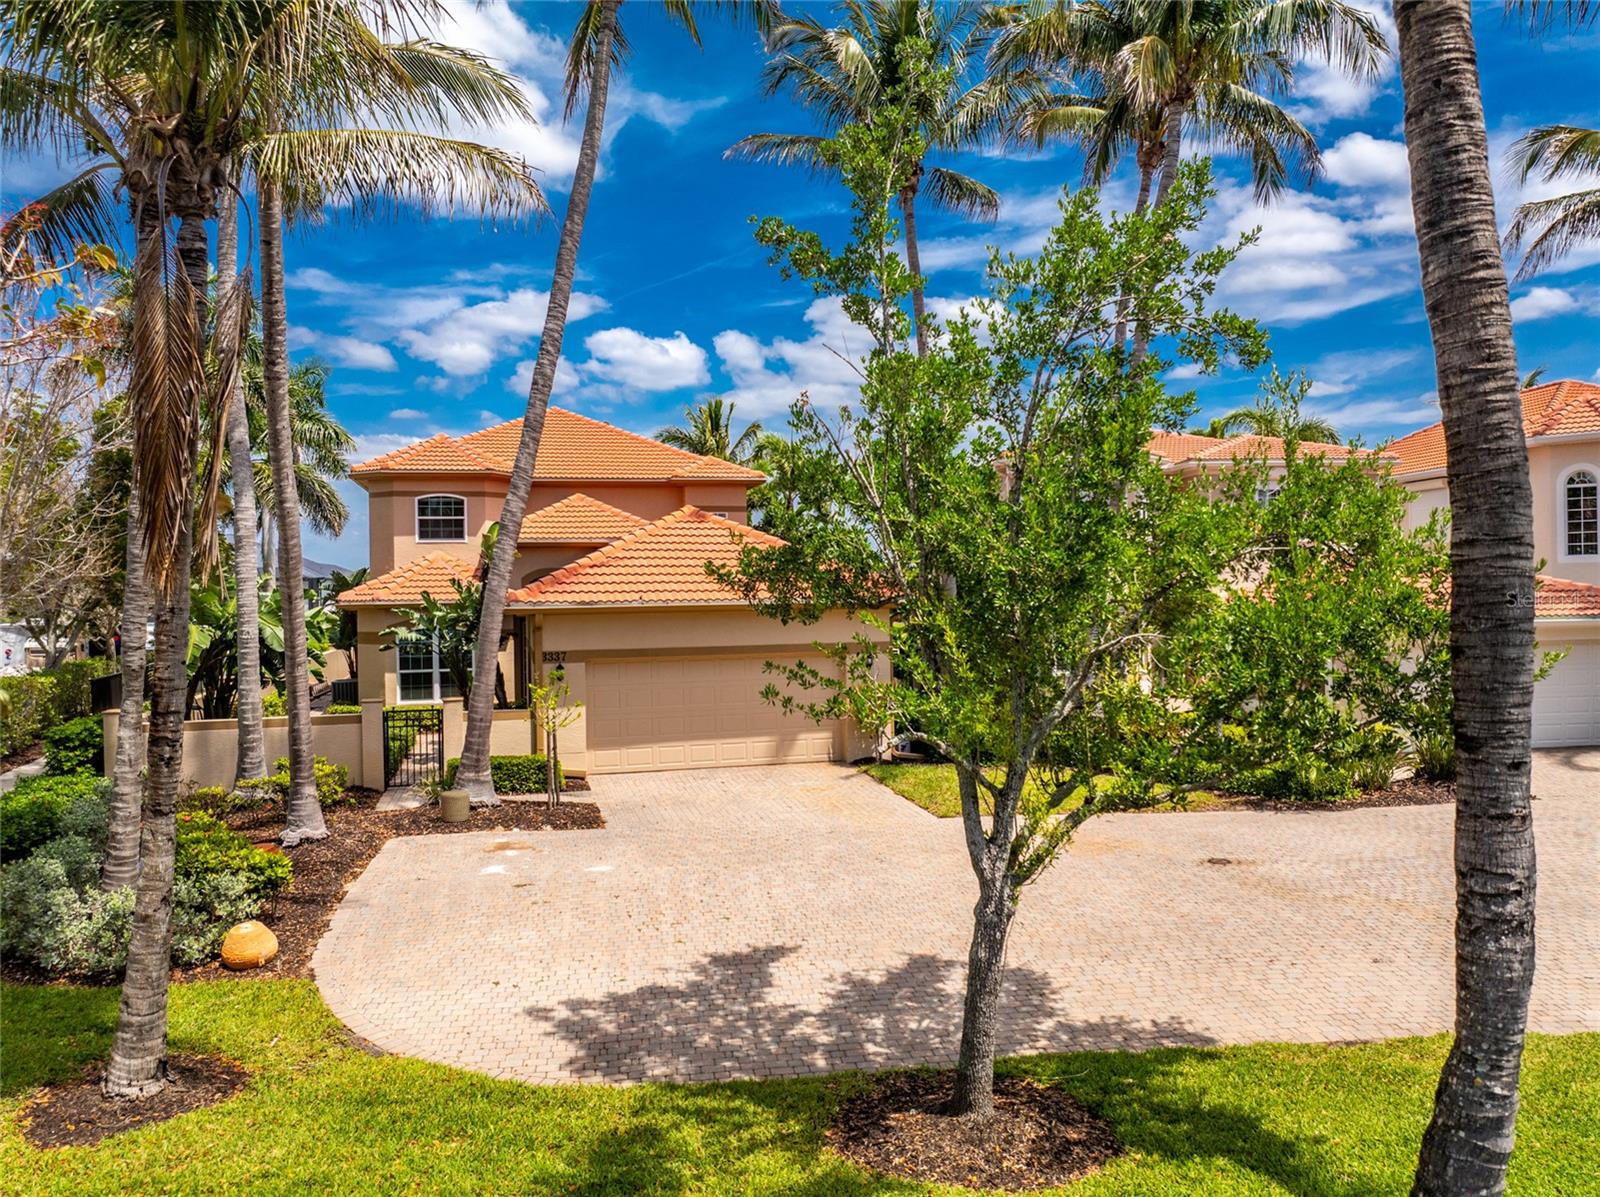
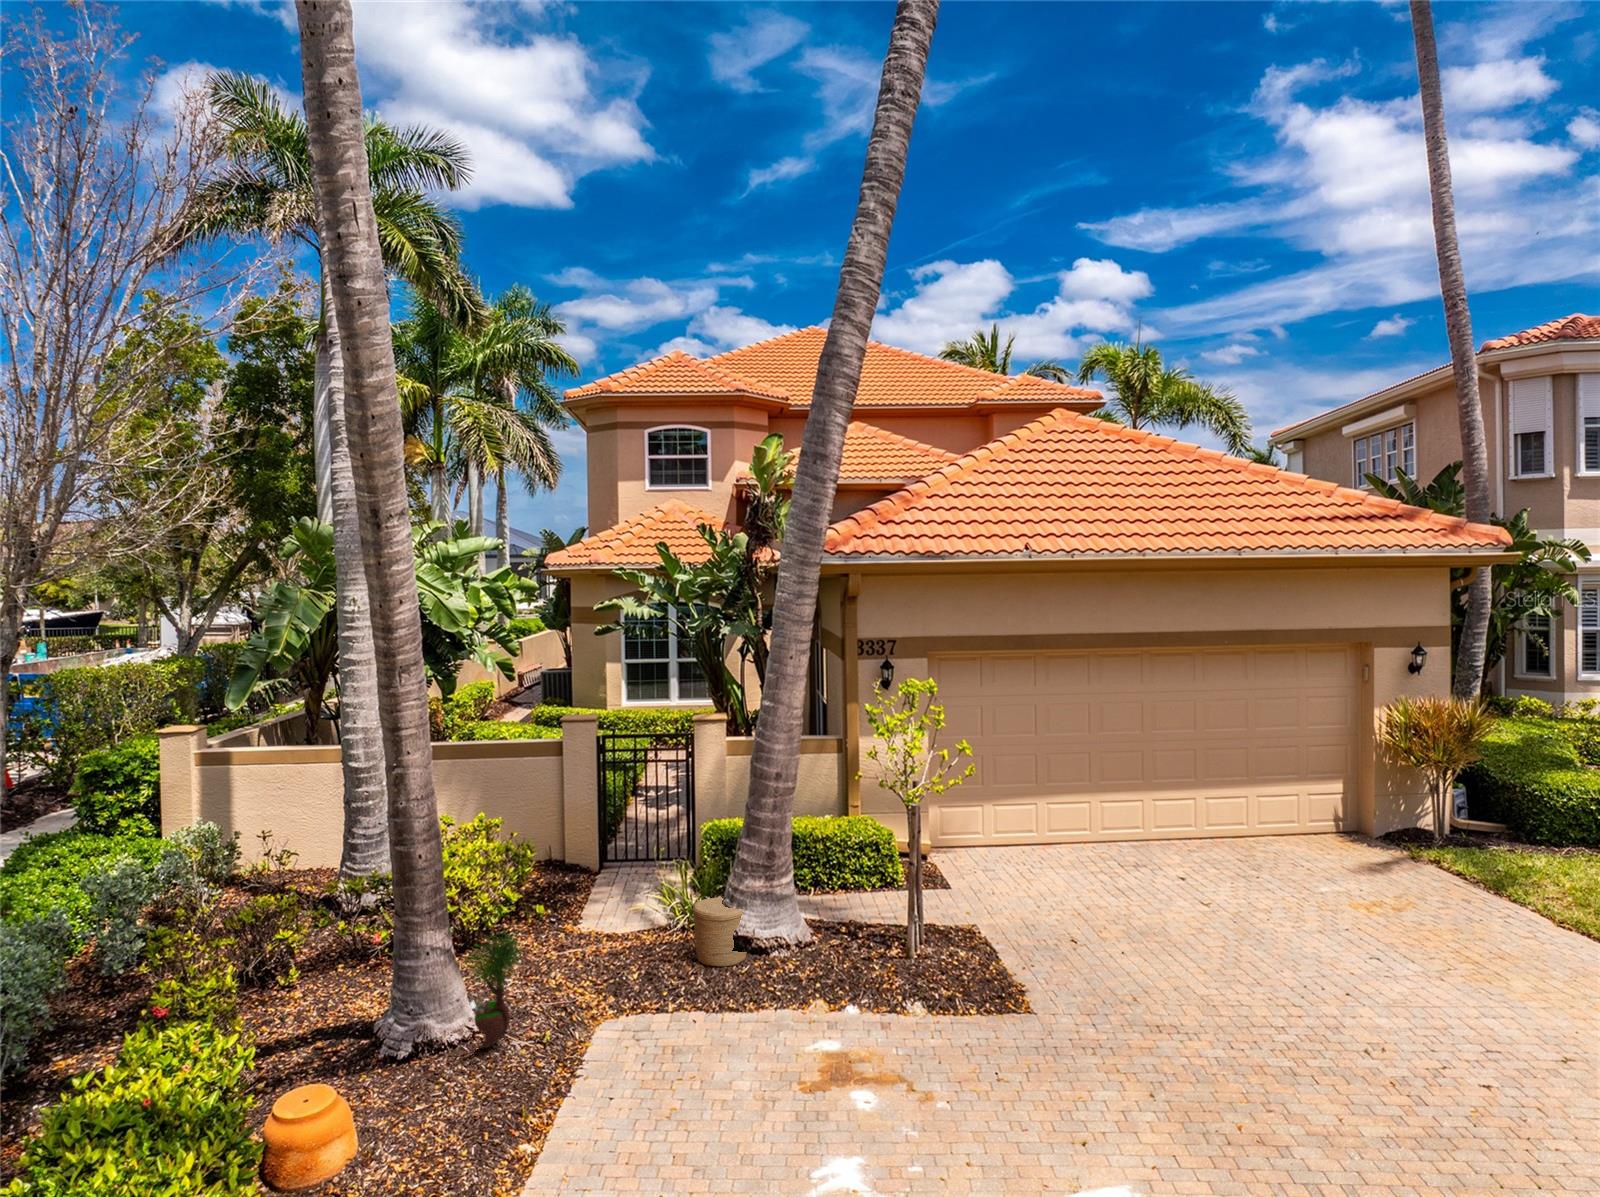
potted tree: none [320,791,354,847] -> present [467,933,521,1048]

